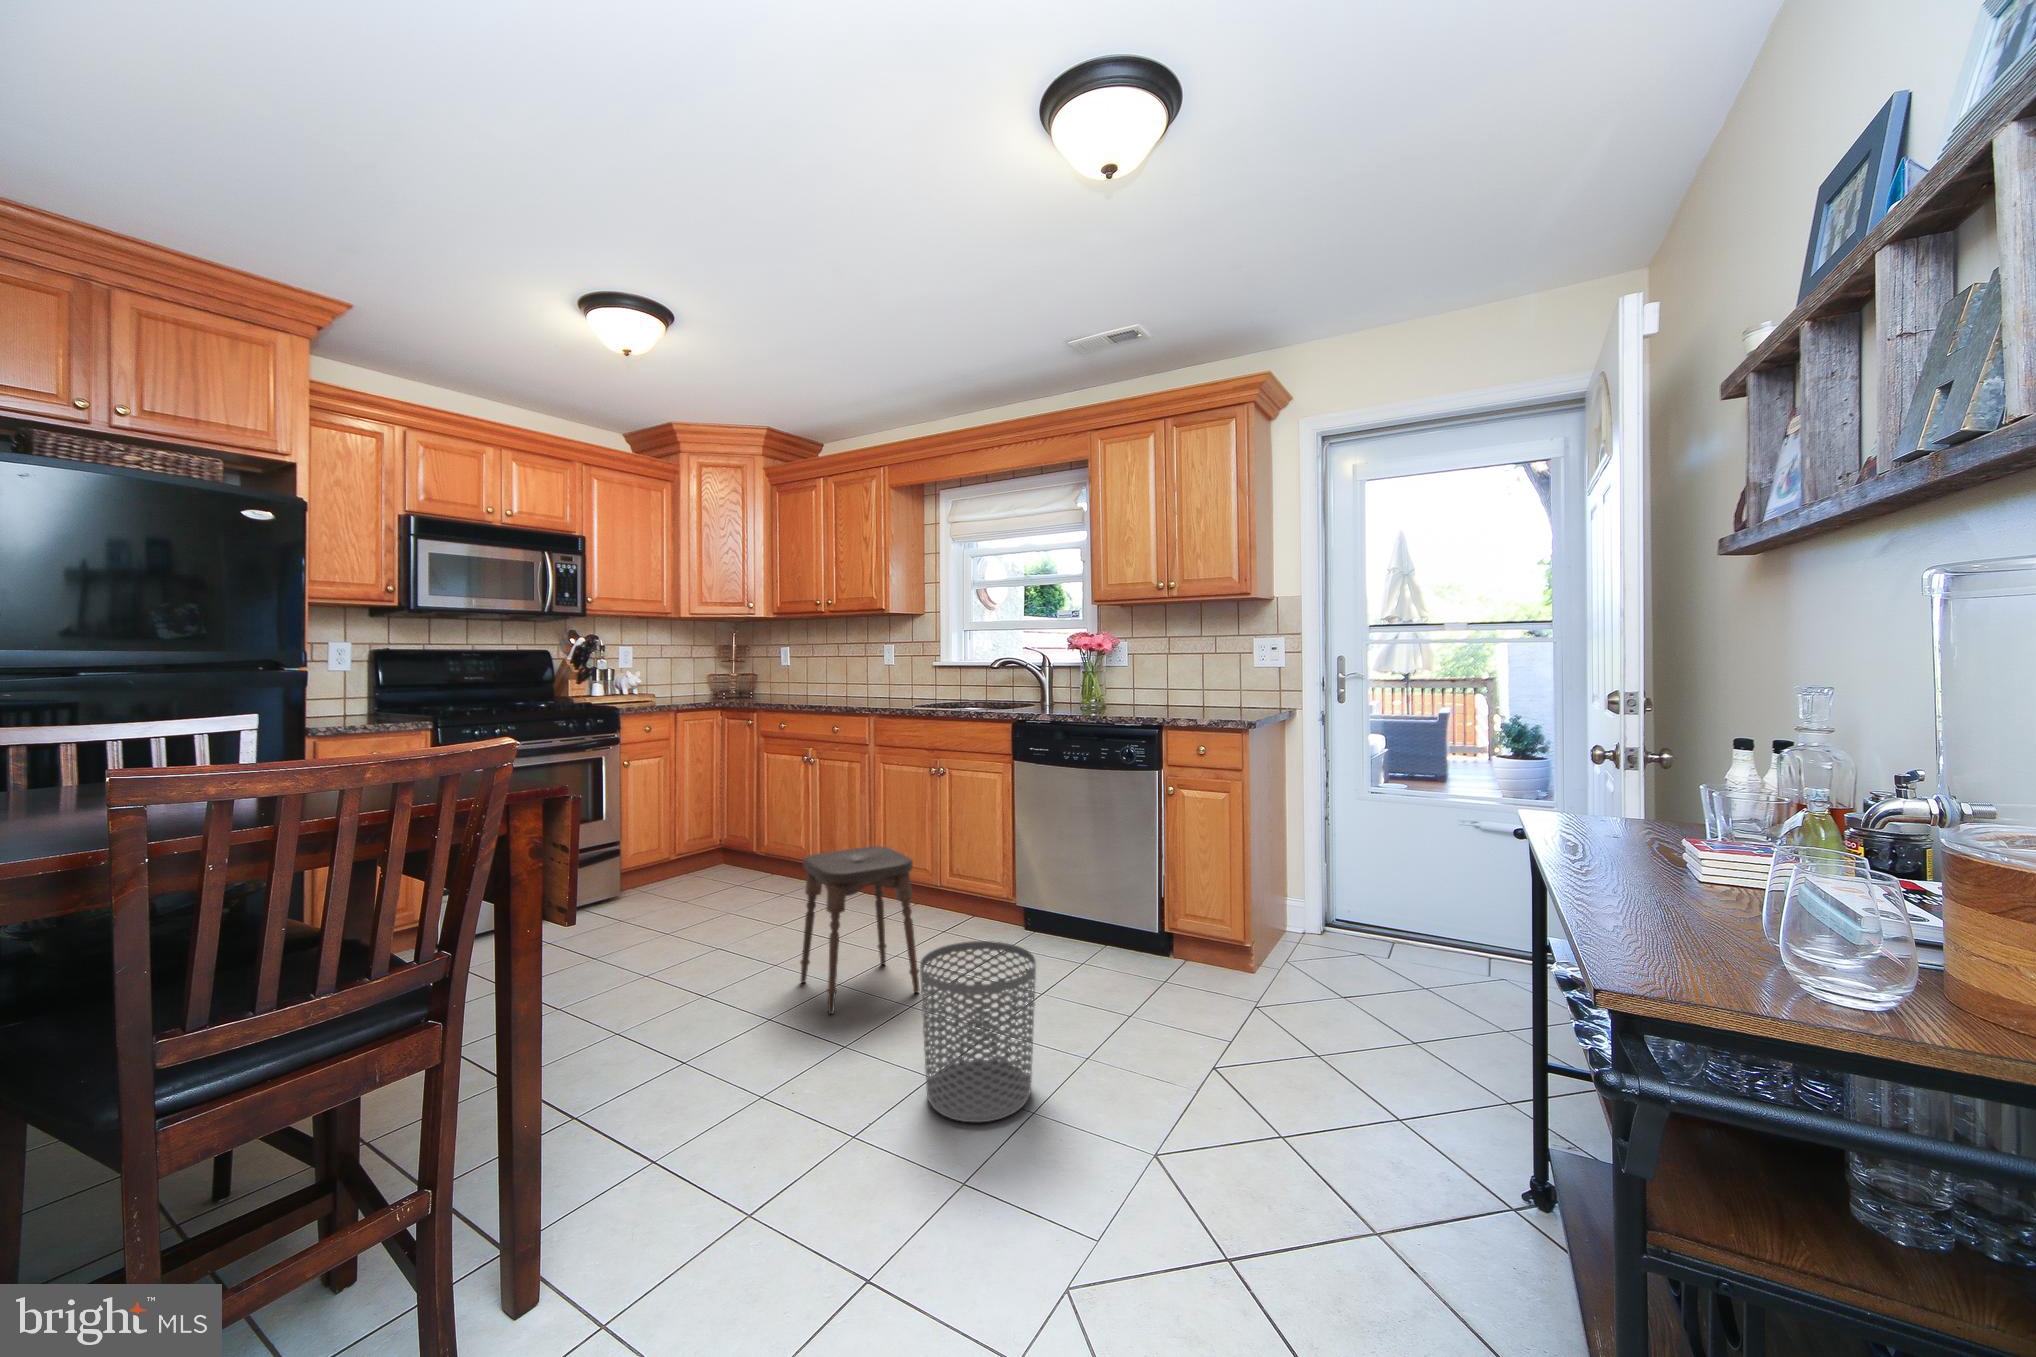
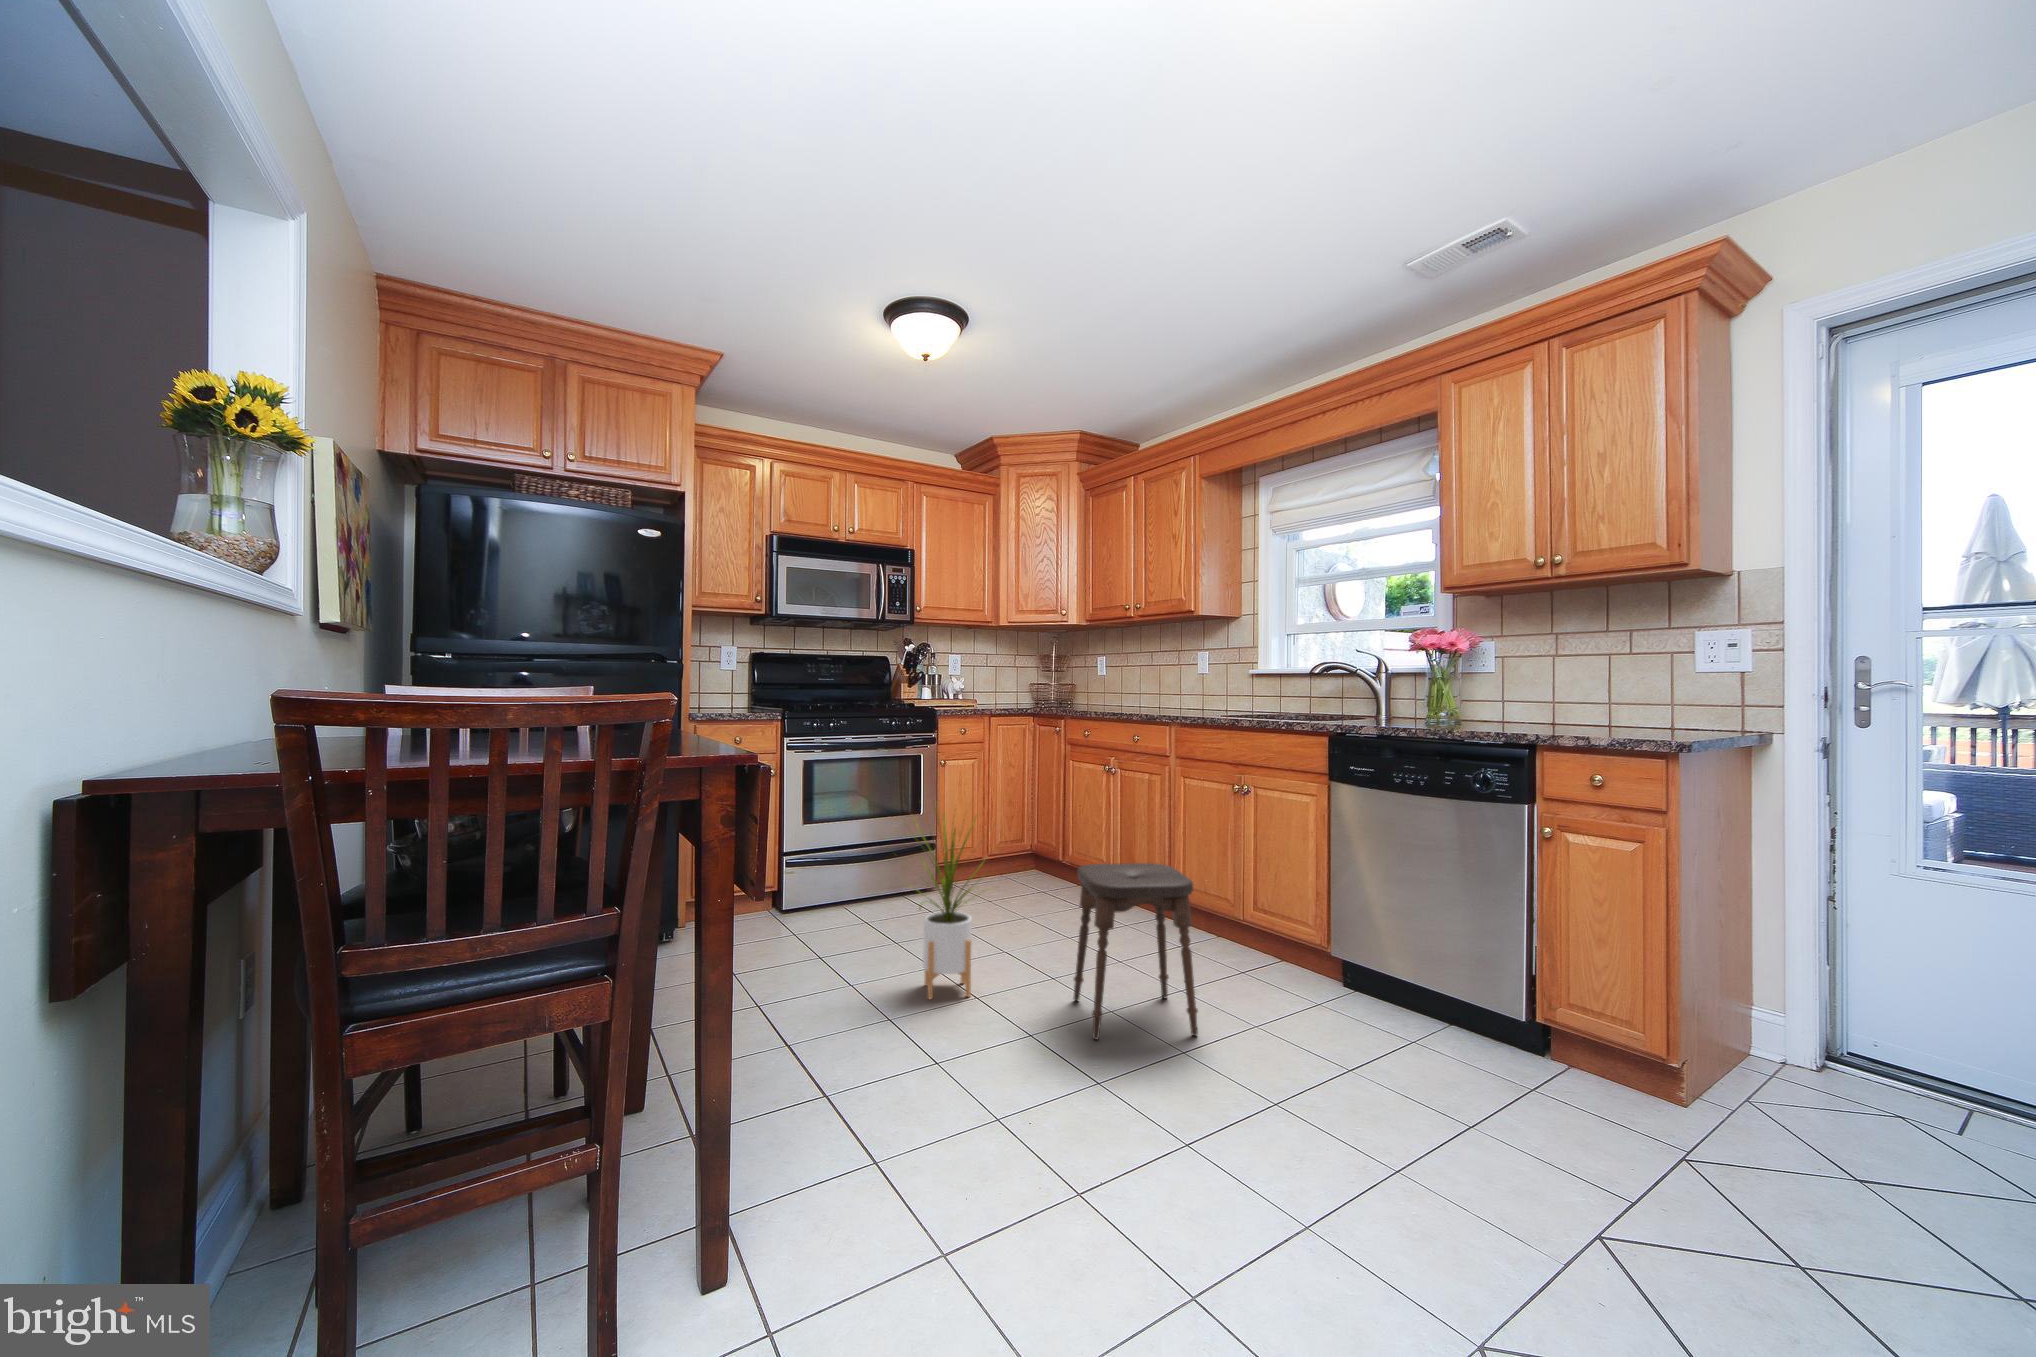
house plant: none [602,804,721,1010] -> present [918,812,978,999]
waste bin: present [920,941,1036,1123] -> none [1171,981,1315,1205]

